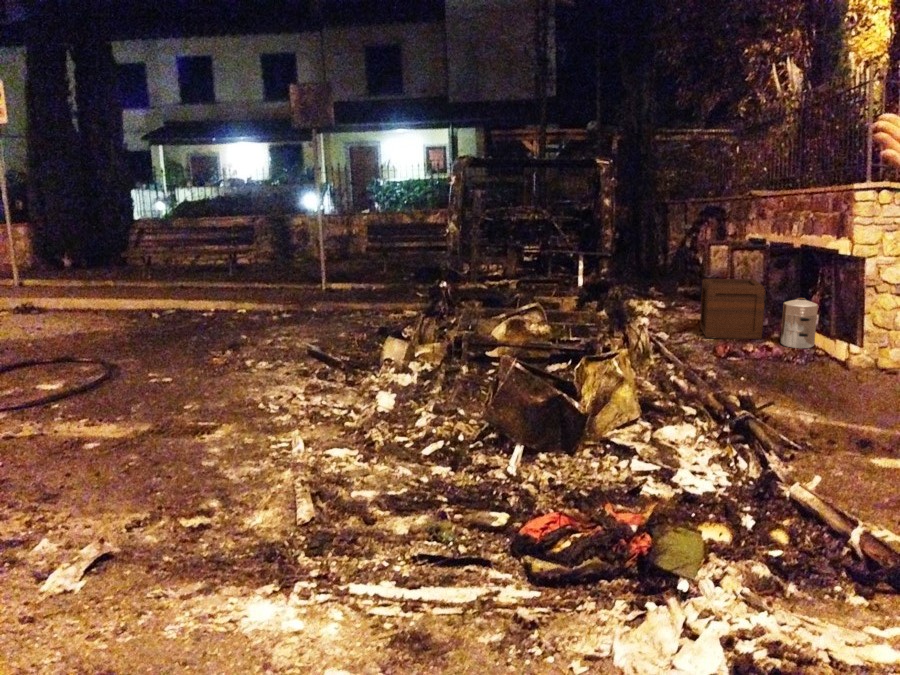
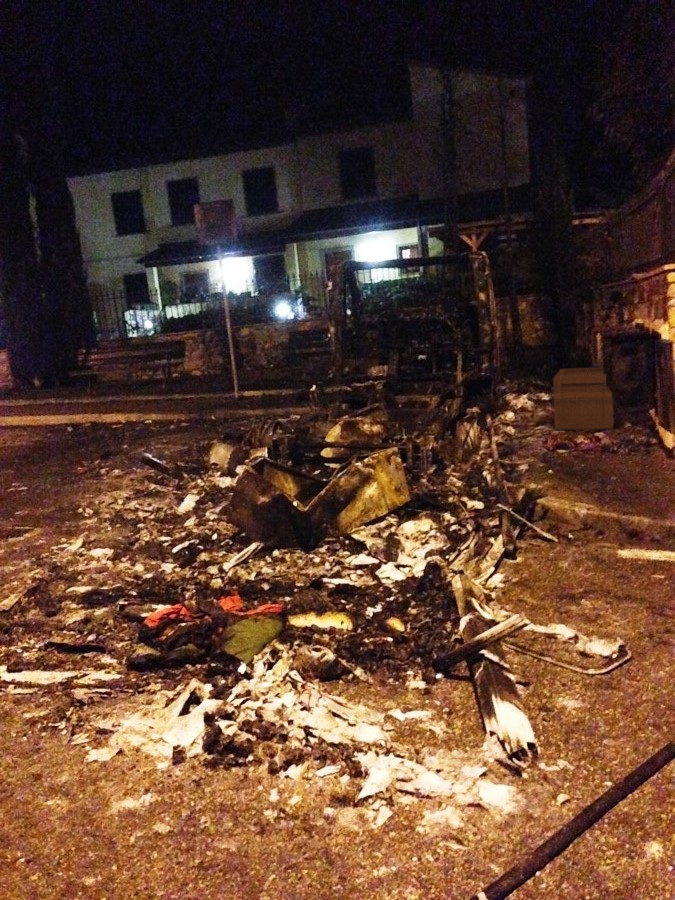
waste bin: present [781,298,818,348] -> none [621,385,656,437]

